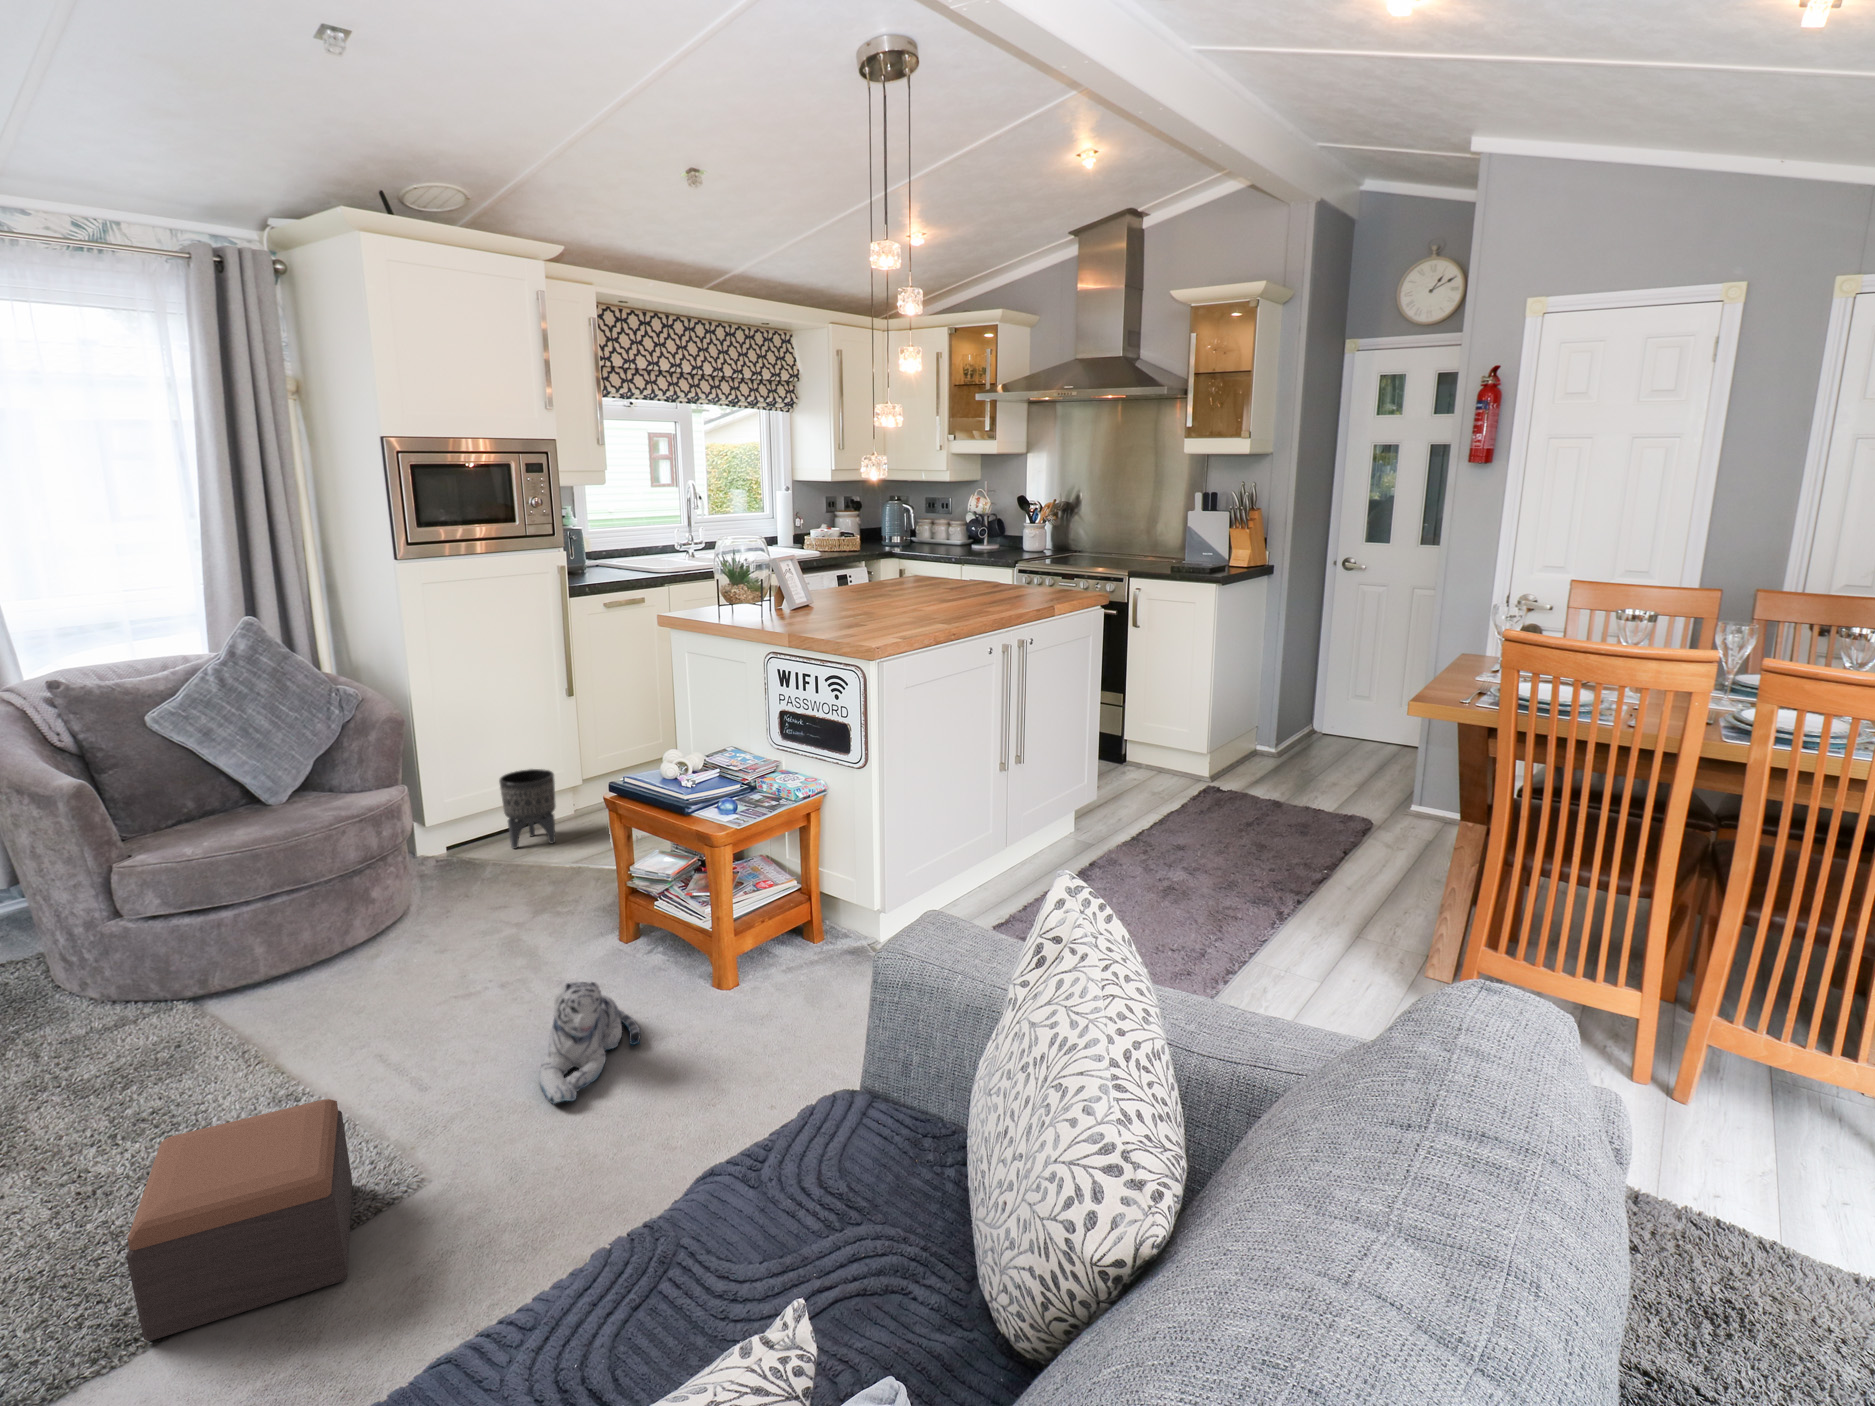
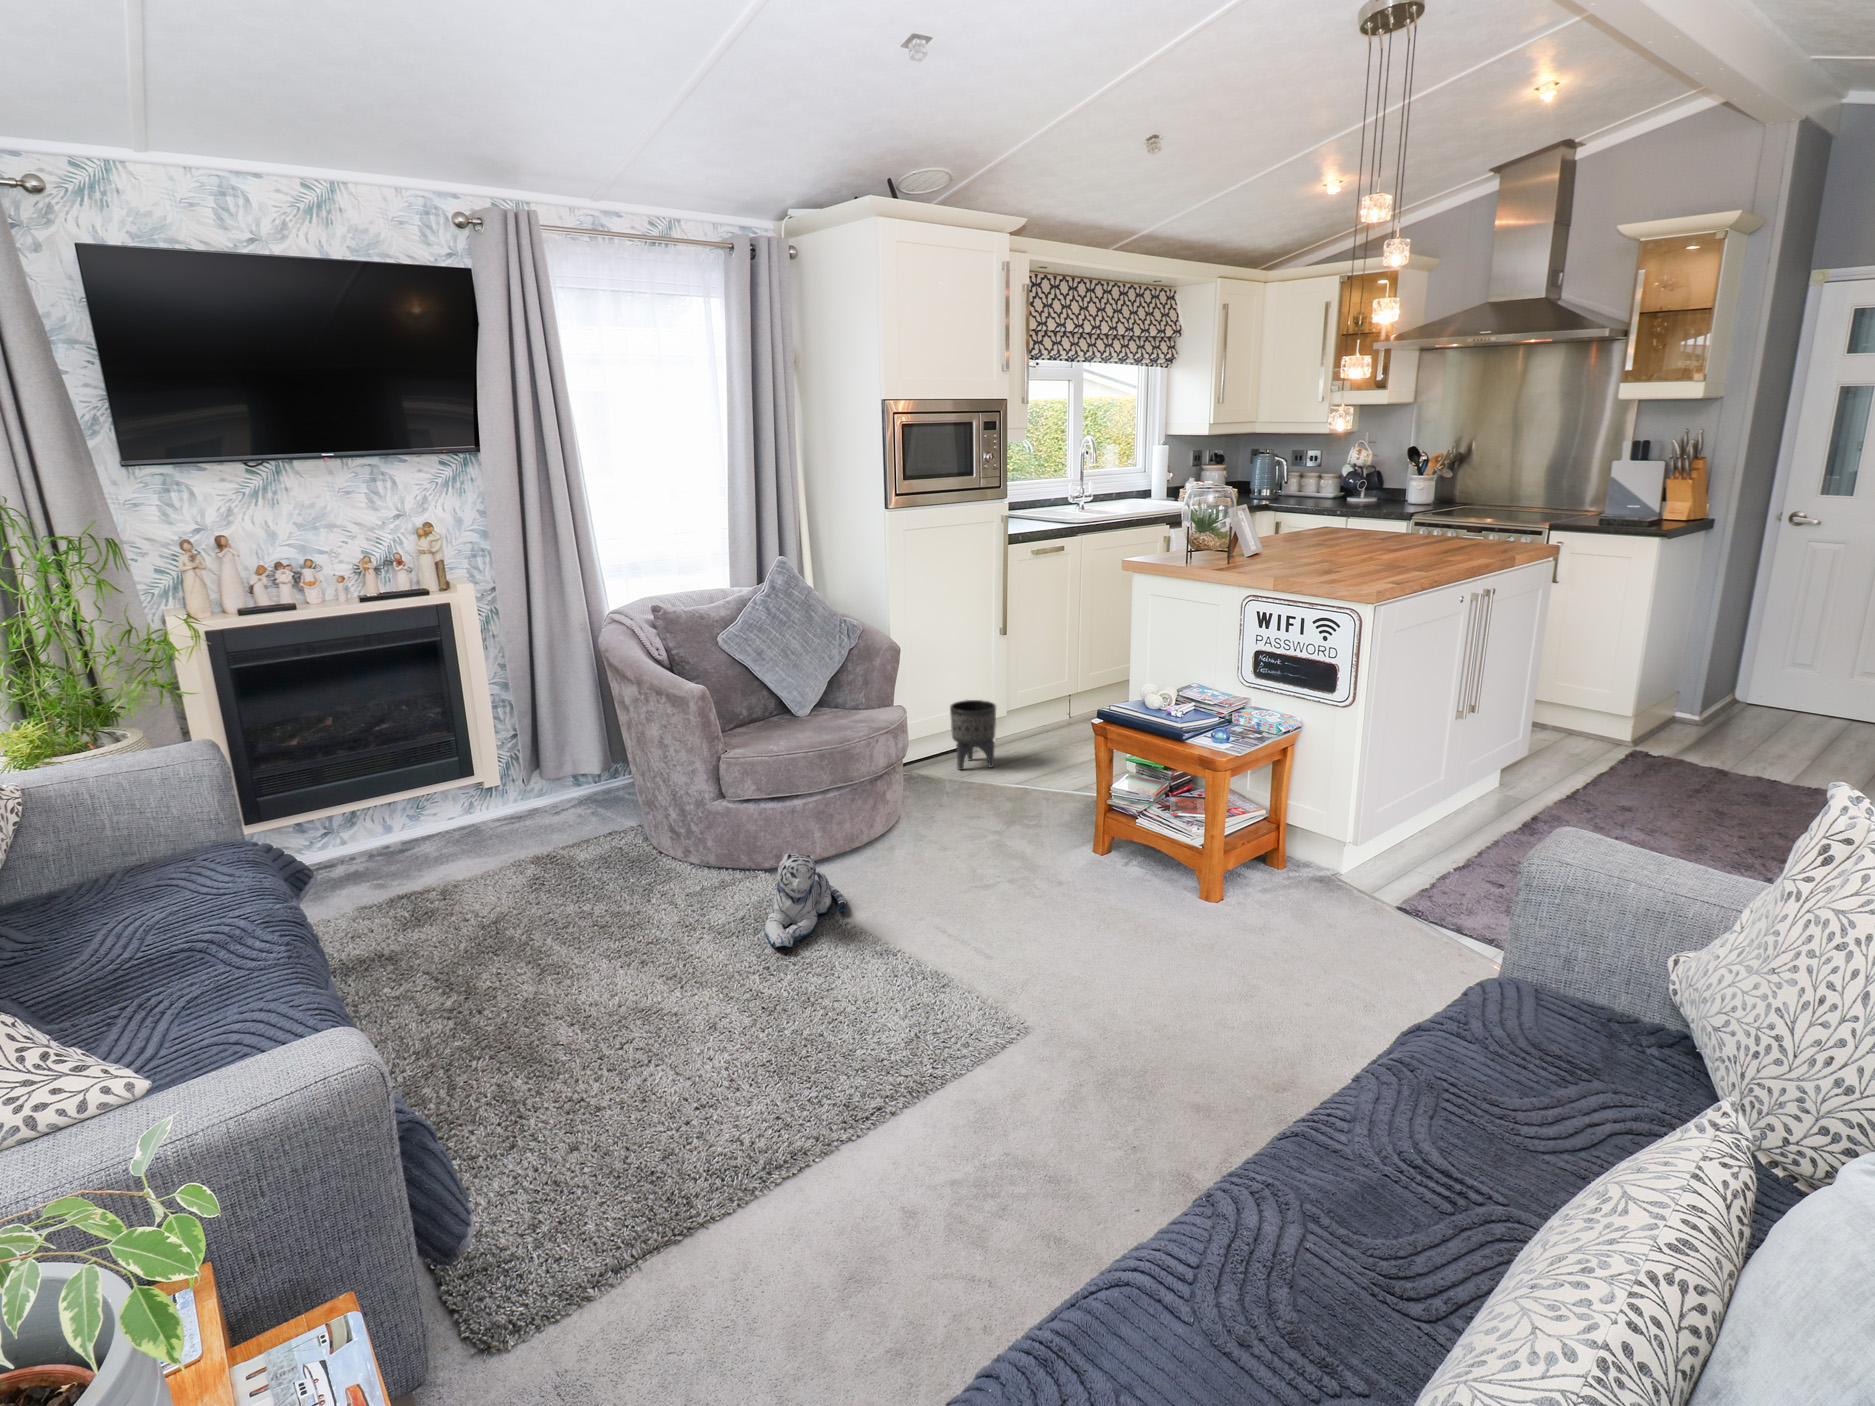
plush toy: present [539,982,641,1104] -> present [765,854,846,948]
footstool: present [126,1099,352,1341] -> none [852,951,1011,1117]

